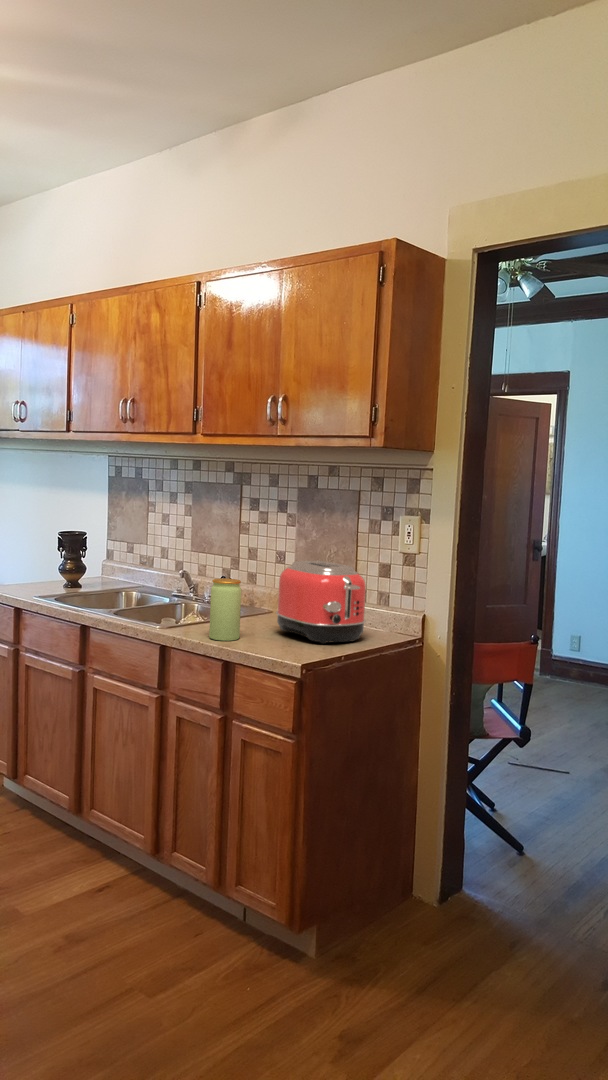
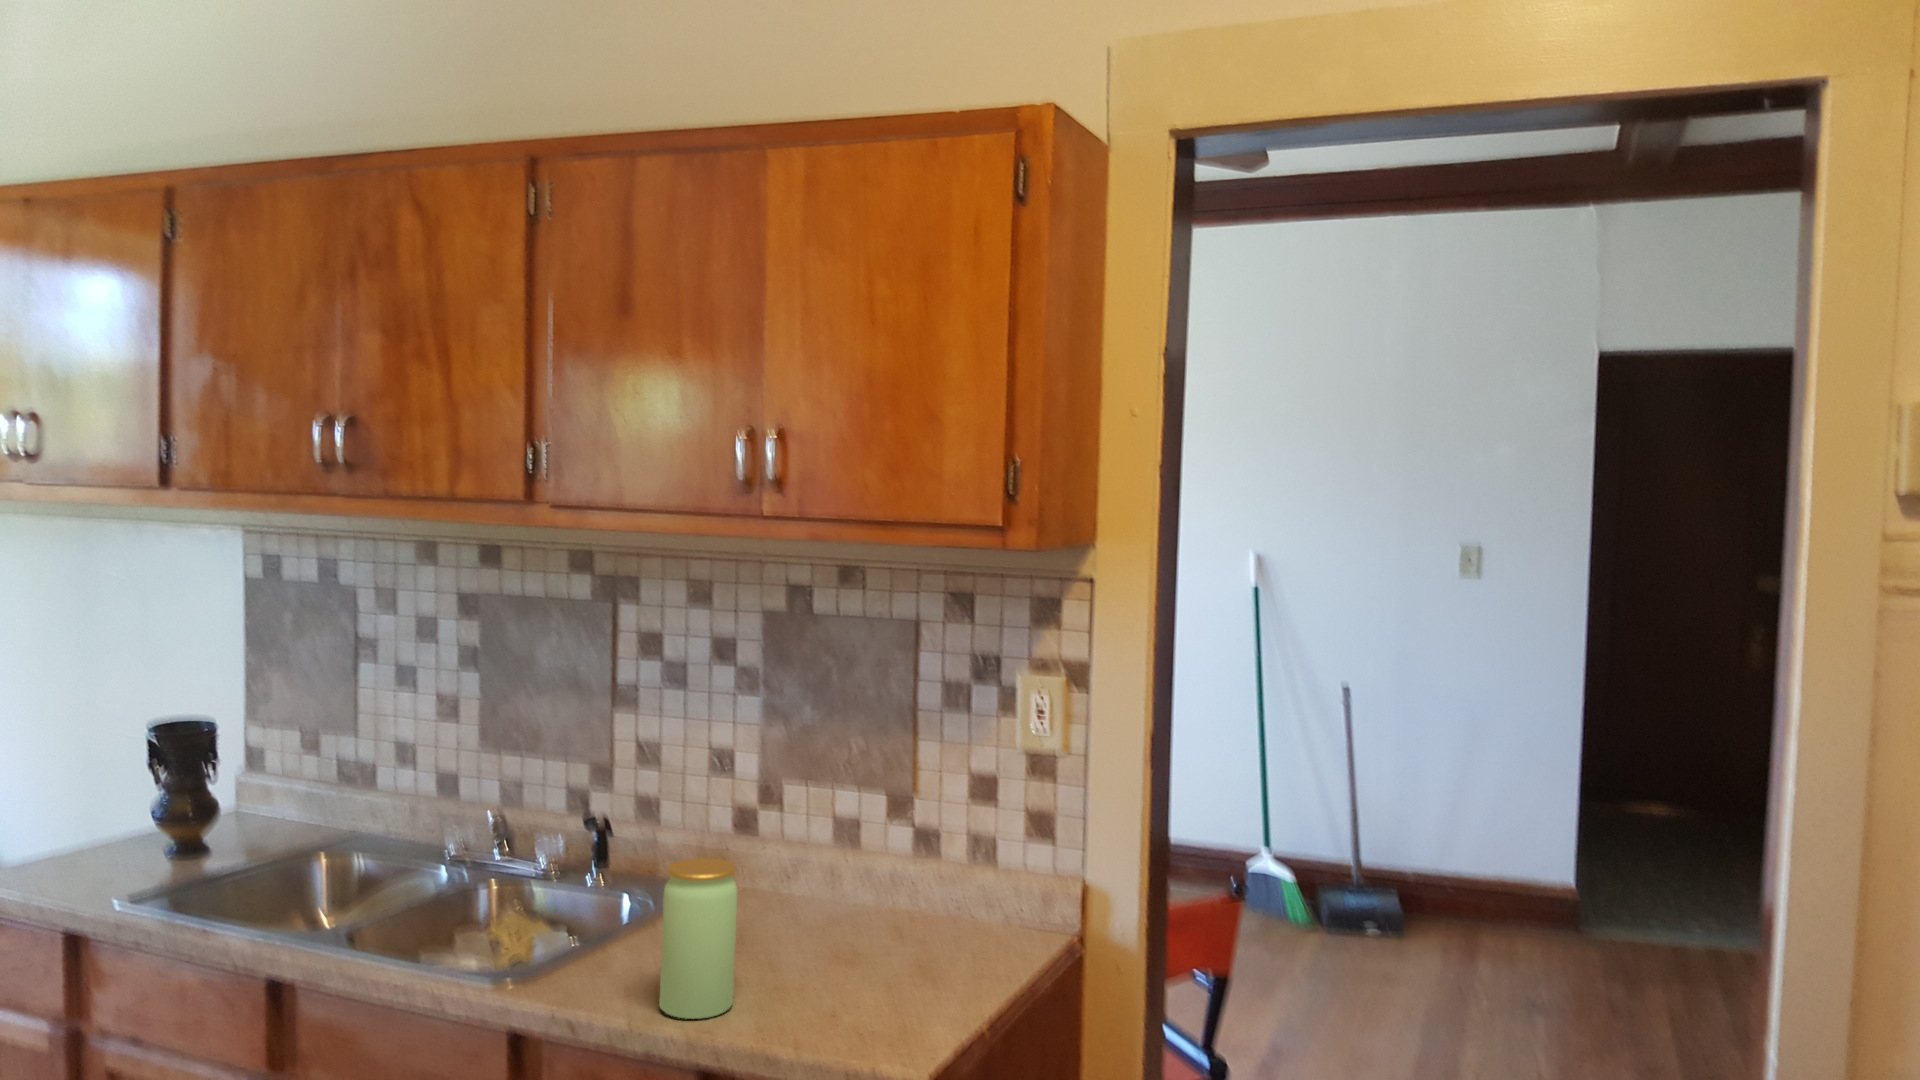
toaster: present [276,561,366,644] -> none [792,789,1011,993]

